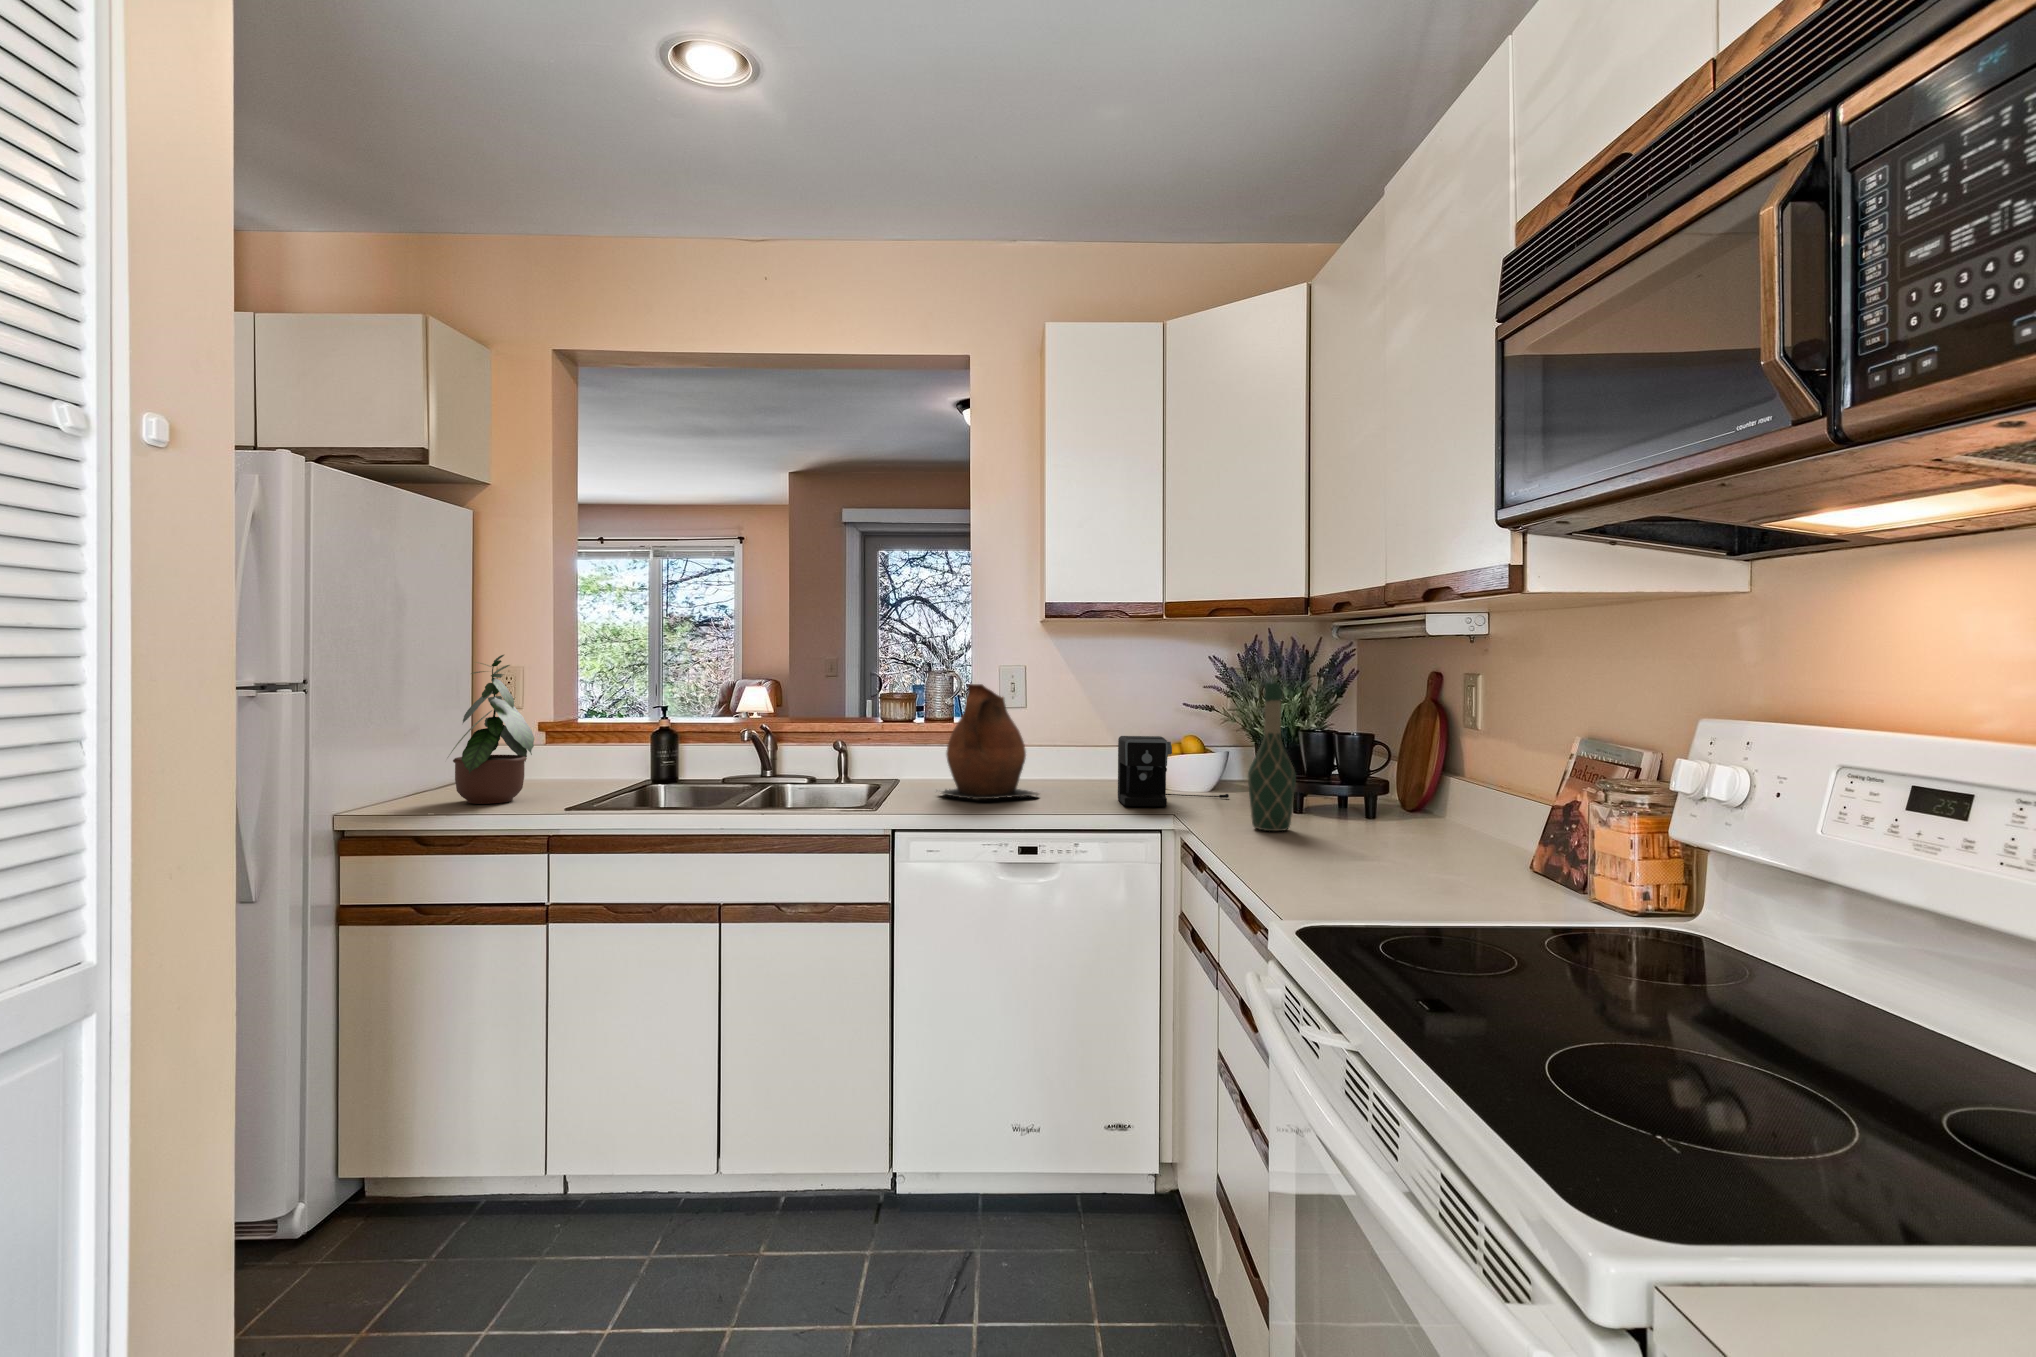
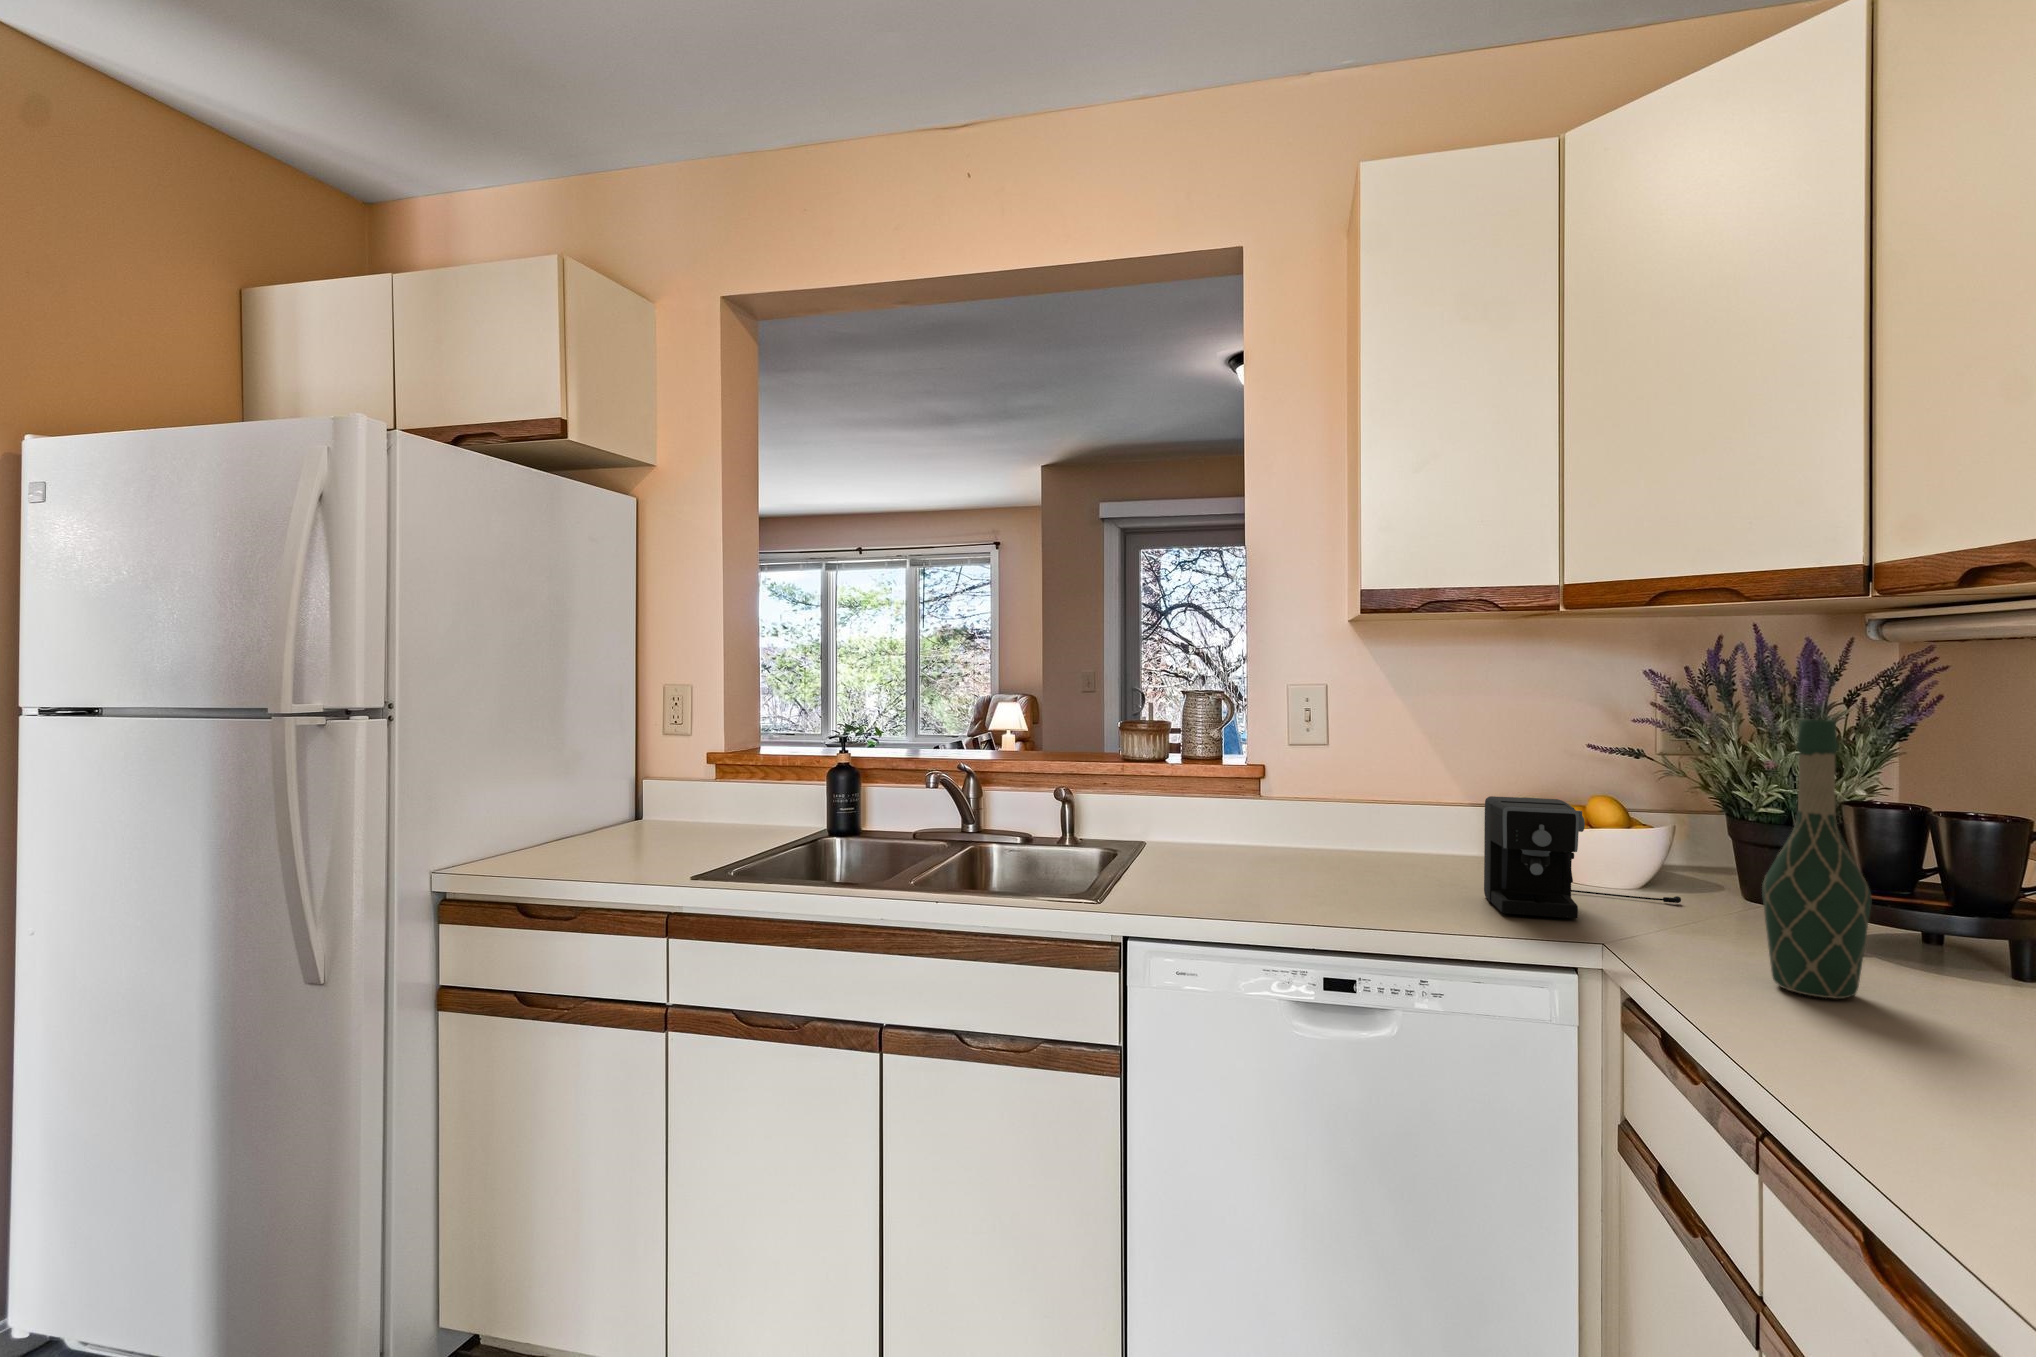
potted plant: present [448,655,534,804] -> none [561,669,684,861]
ceramic pitcher: present [942,684,1039,800] -> none [1194,713,1356,888]

